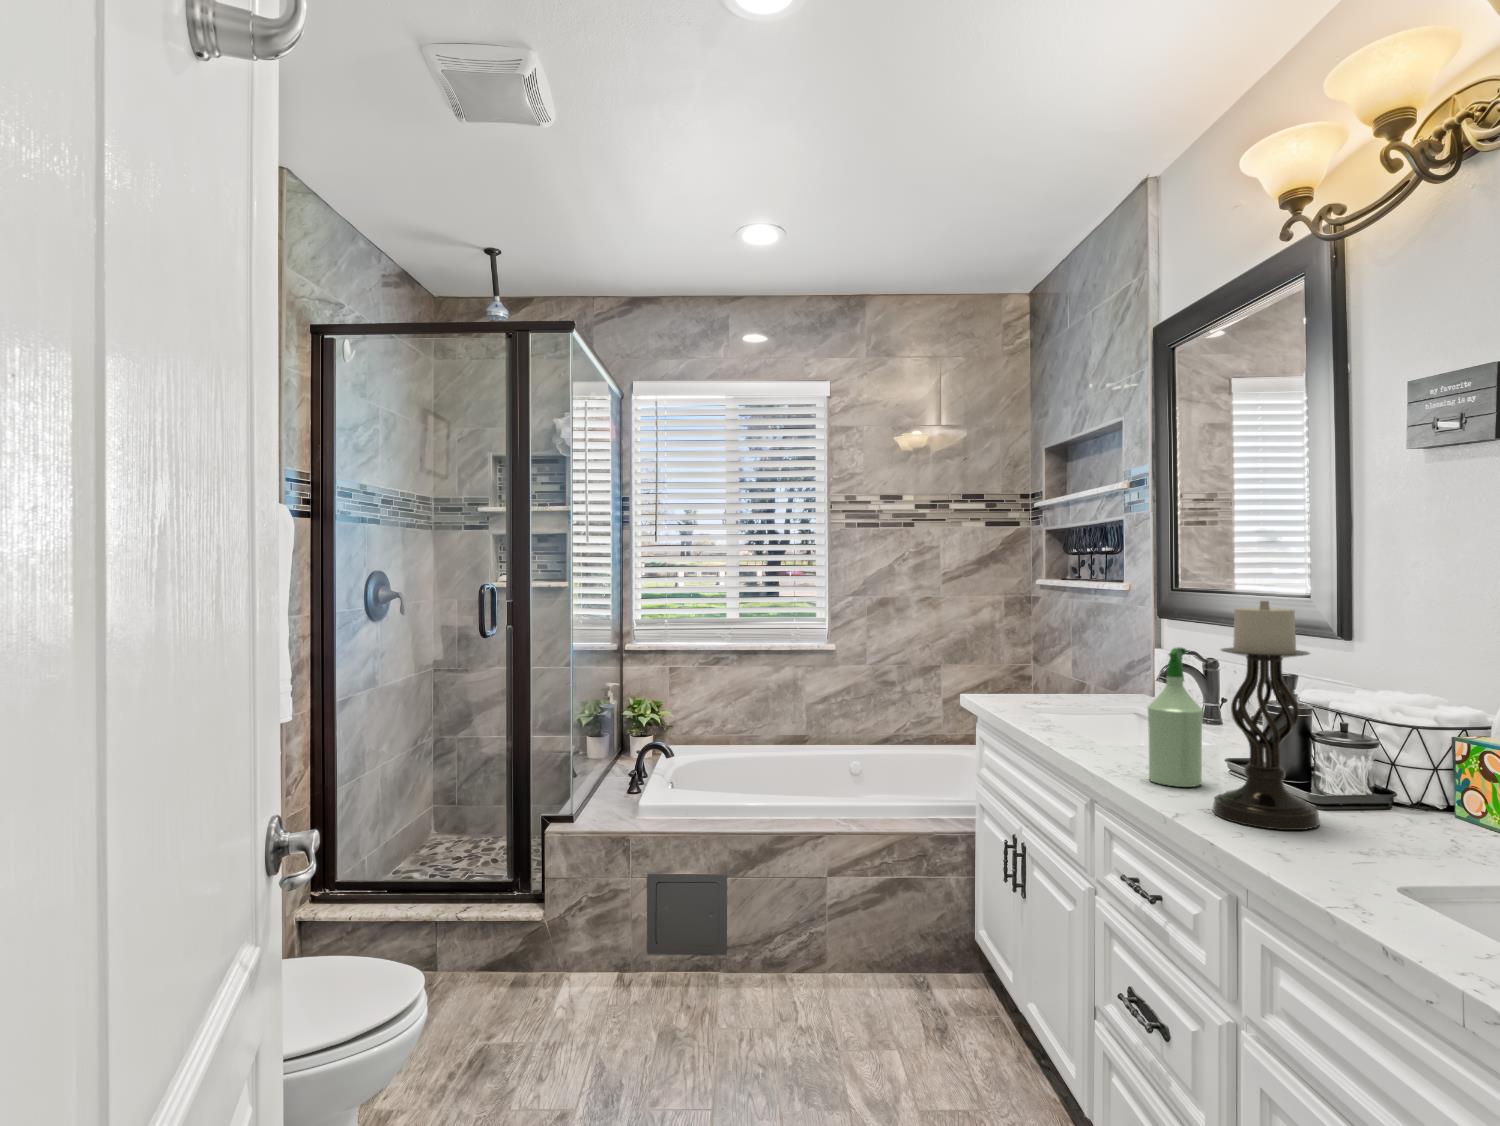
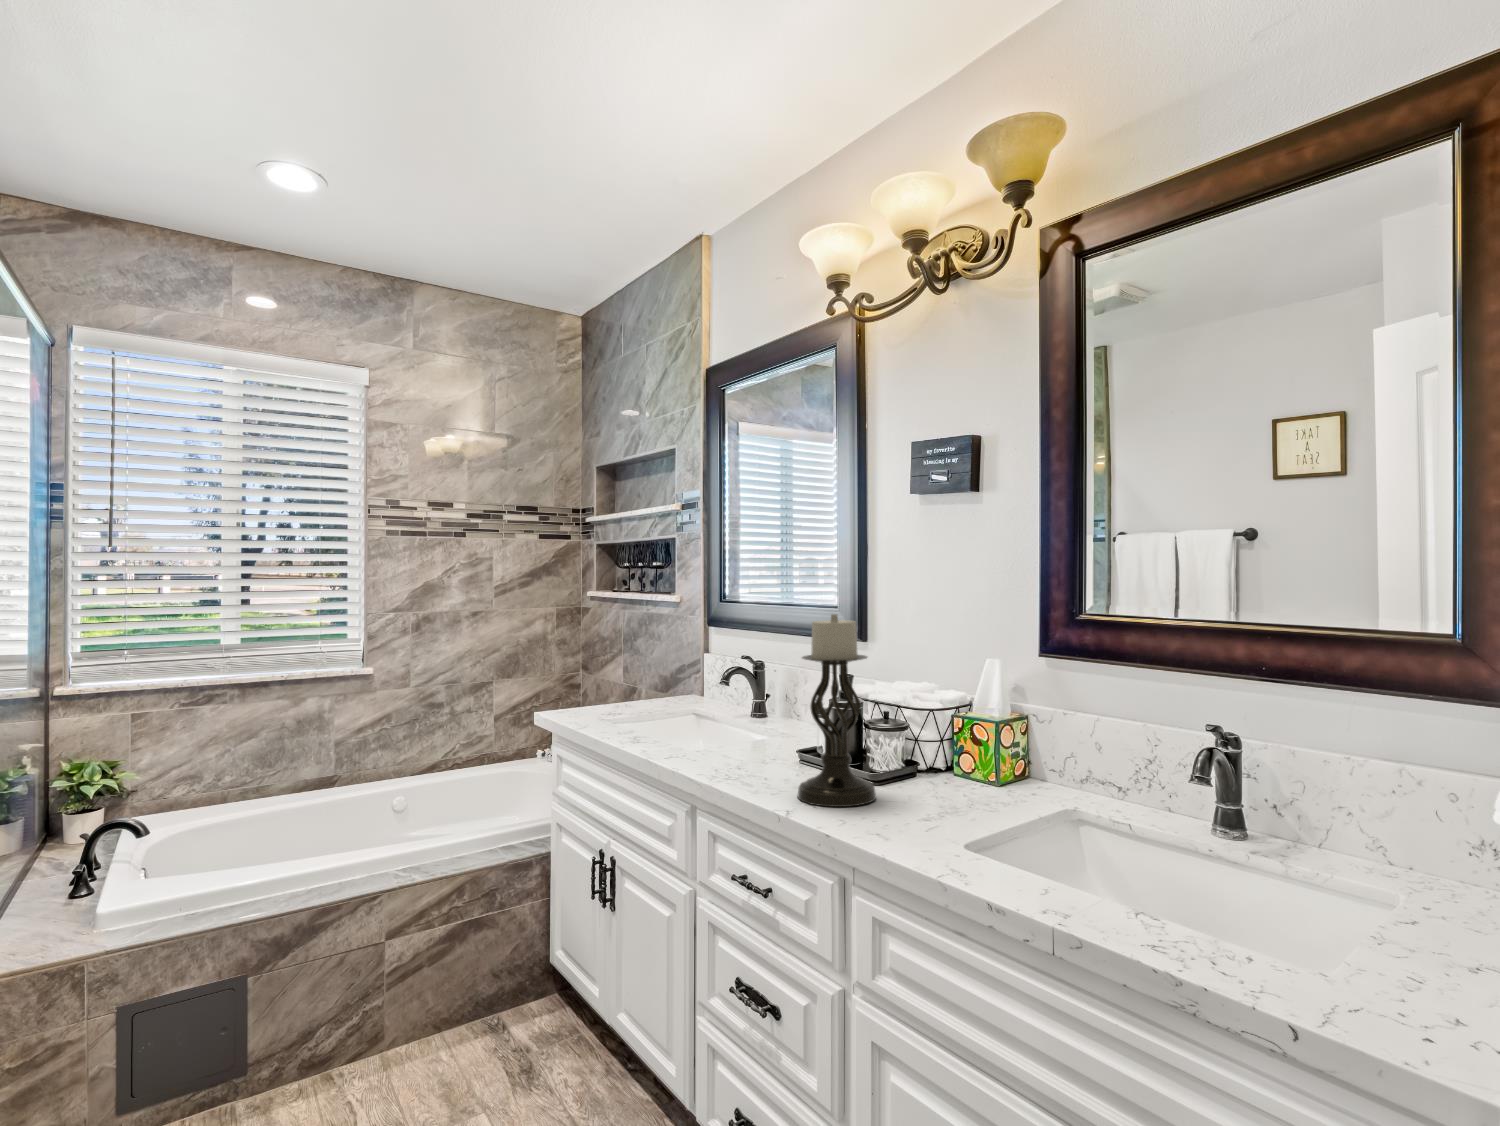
spray bottle: present [1148,647,1203,787] -> none [735,657,780,781]

